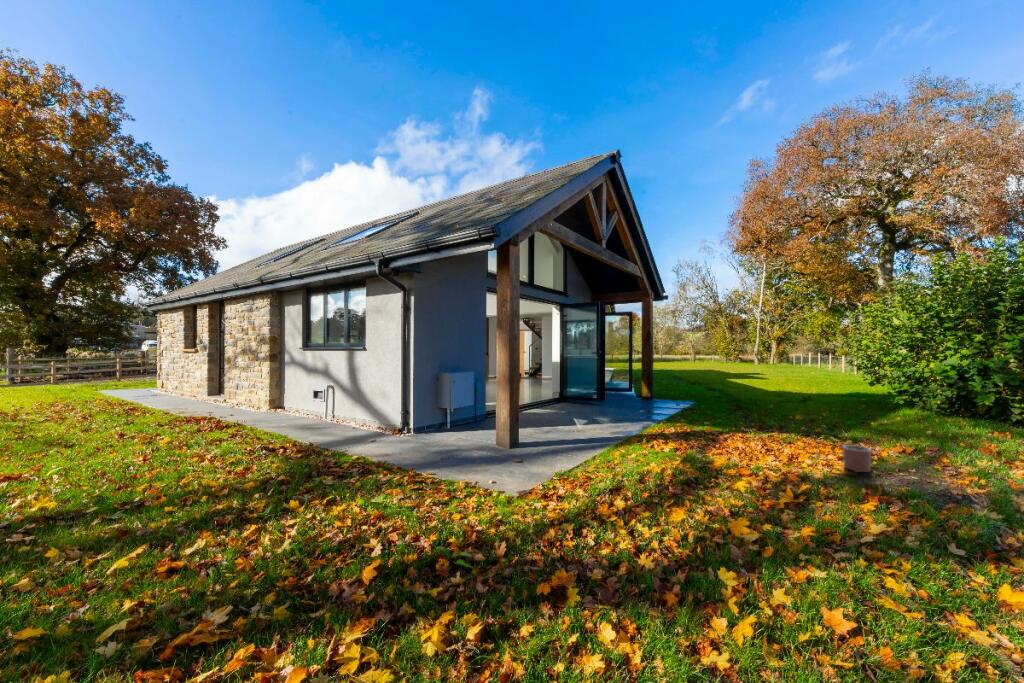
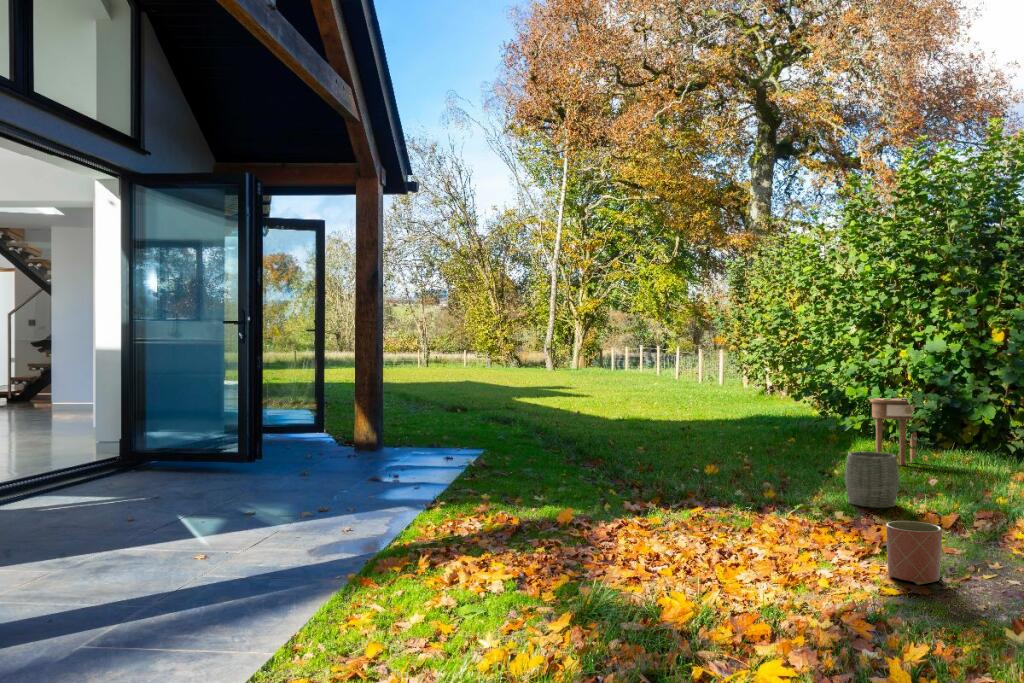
side table: none [906,390,944,426] -> present [870,398,917,465]
woven basket: none [862,416,894,443] -> present [845,452,899,508]

